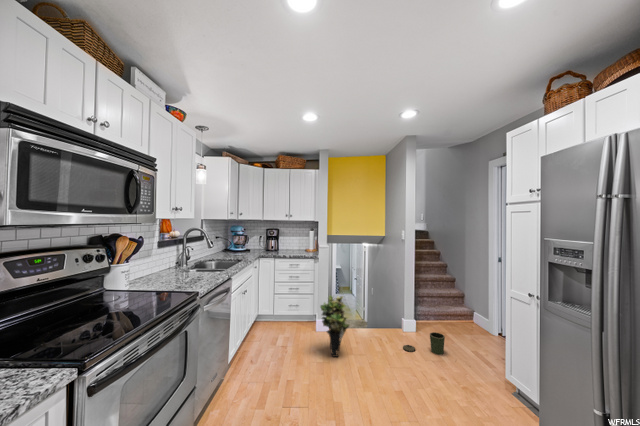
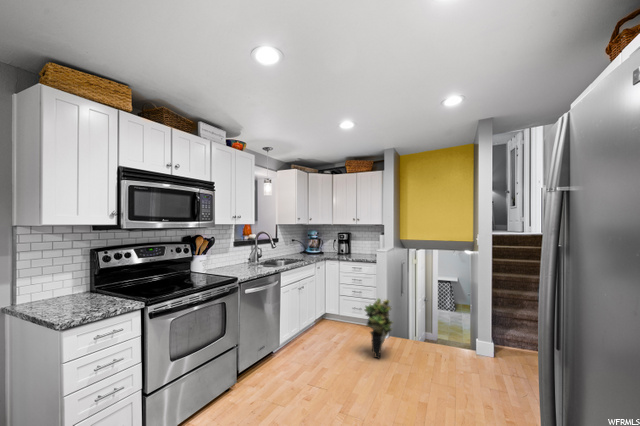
trash can: present [403,332,445,355] -> none [458,354,510,381]

